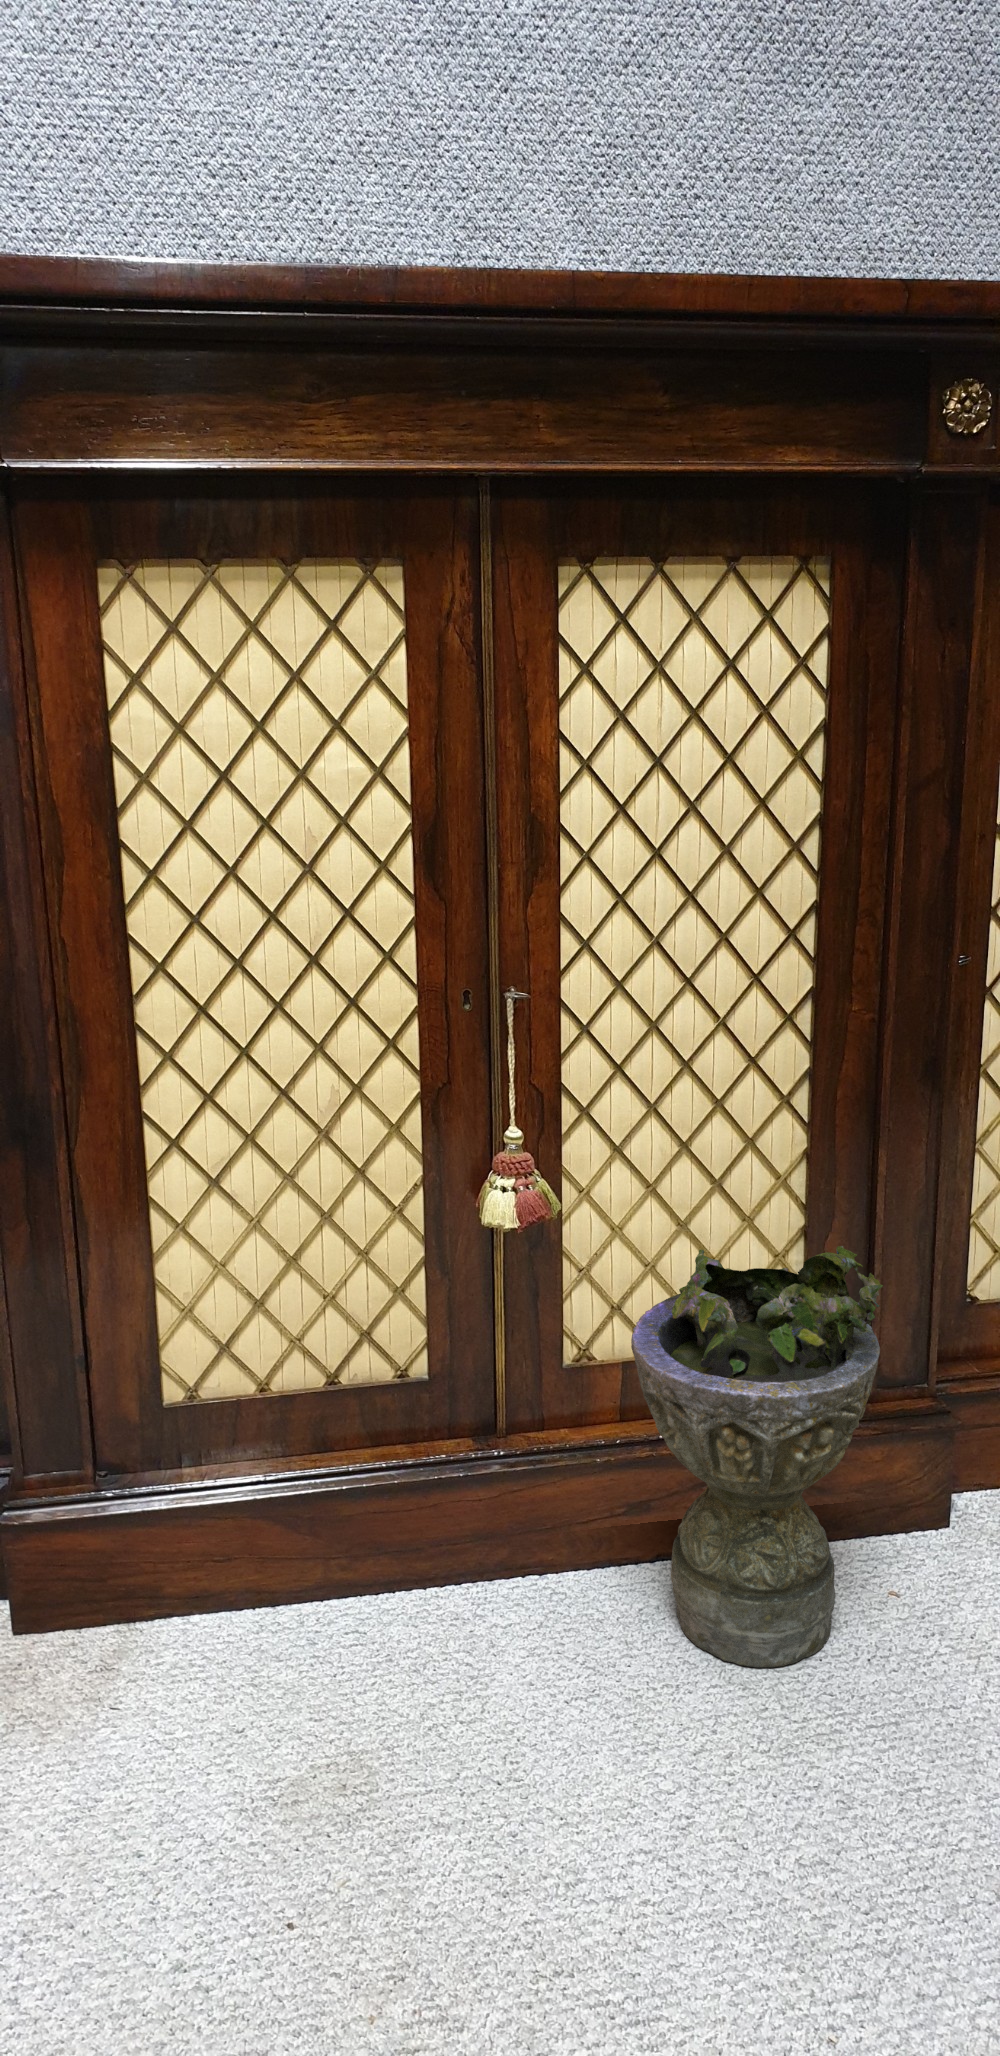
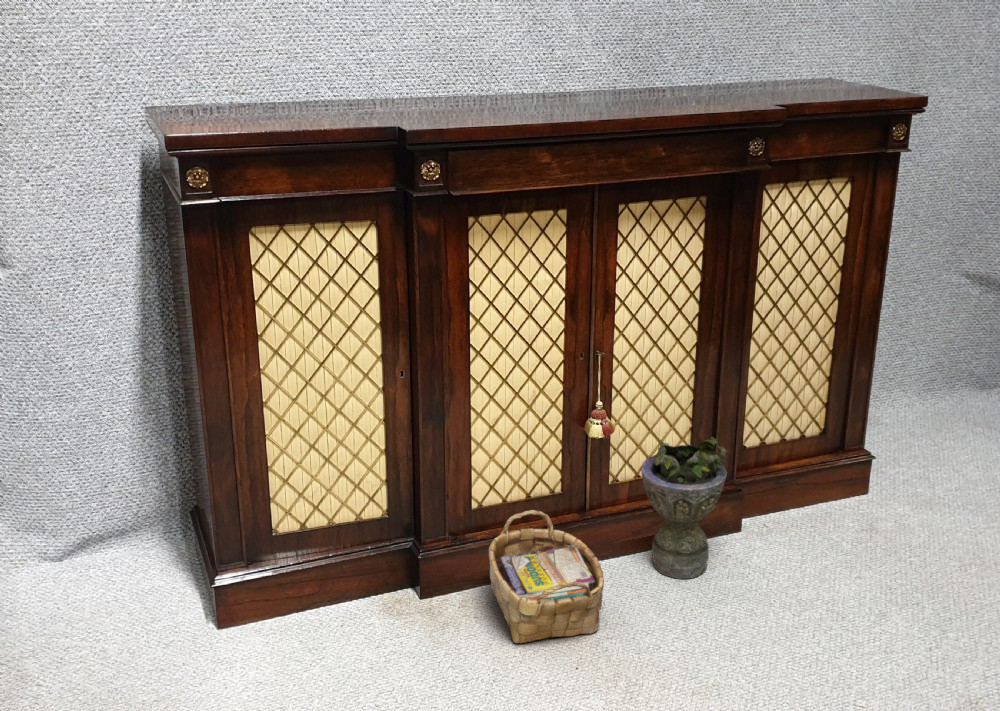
woven basket: none [104,1422,450,1858] -> present [489,510,604,643]

